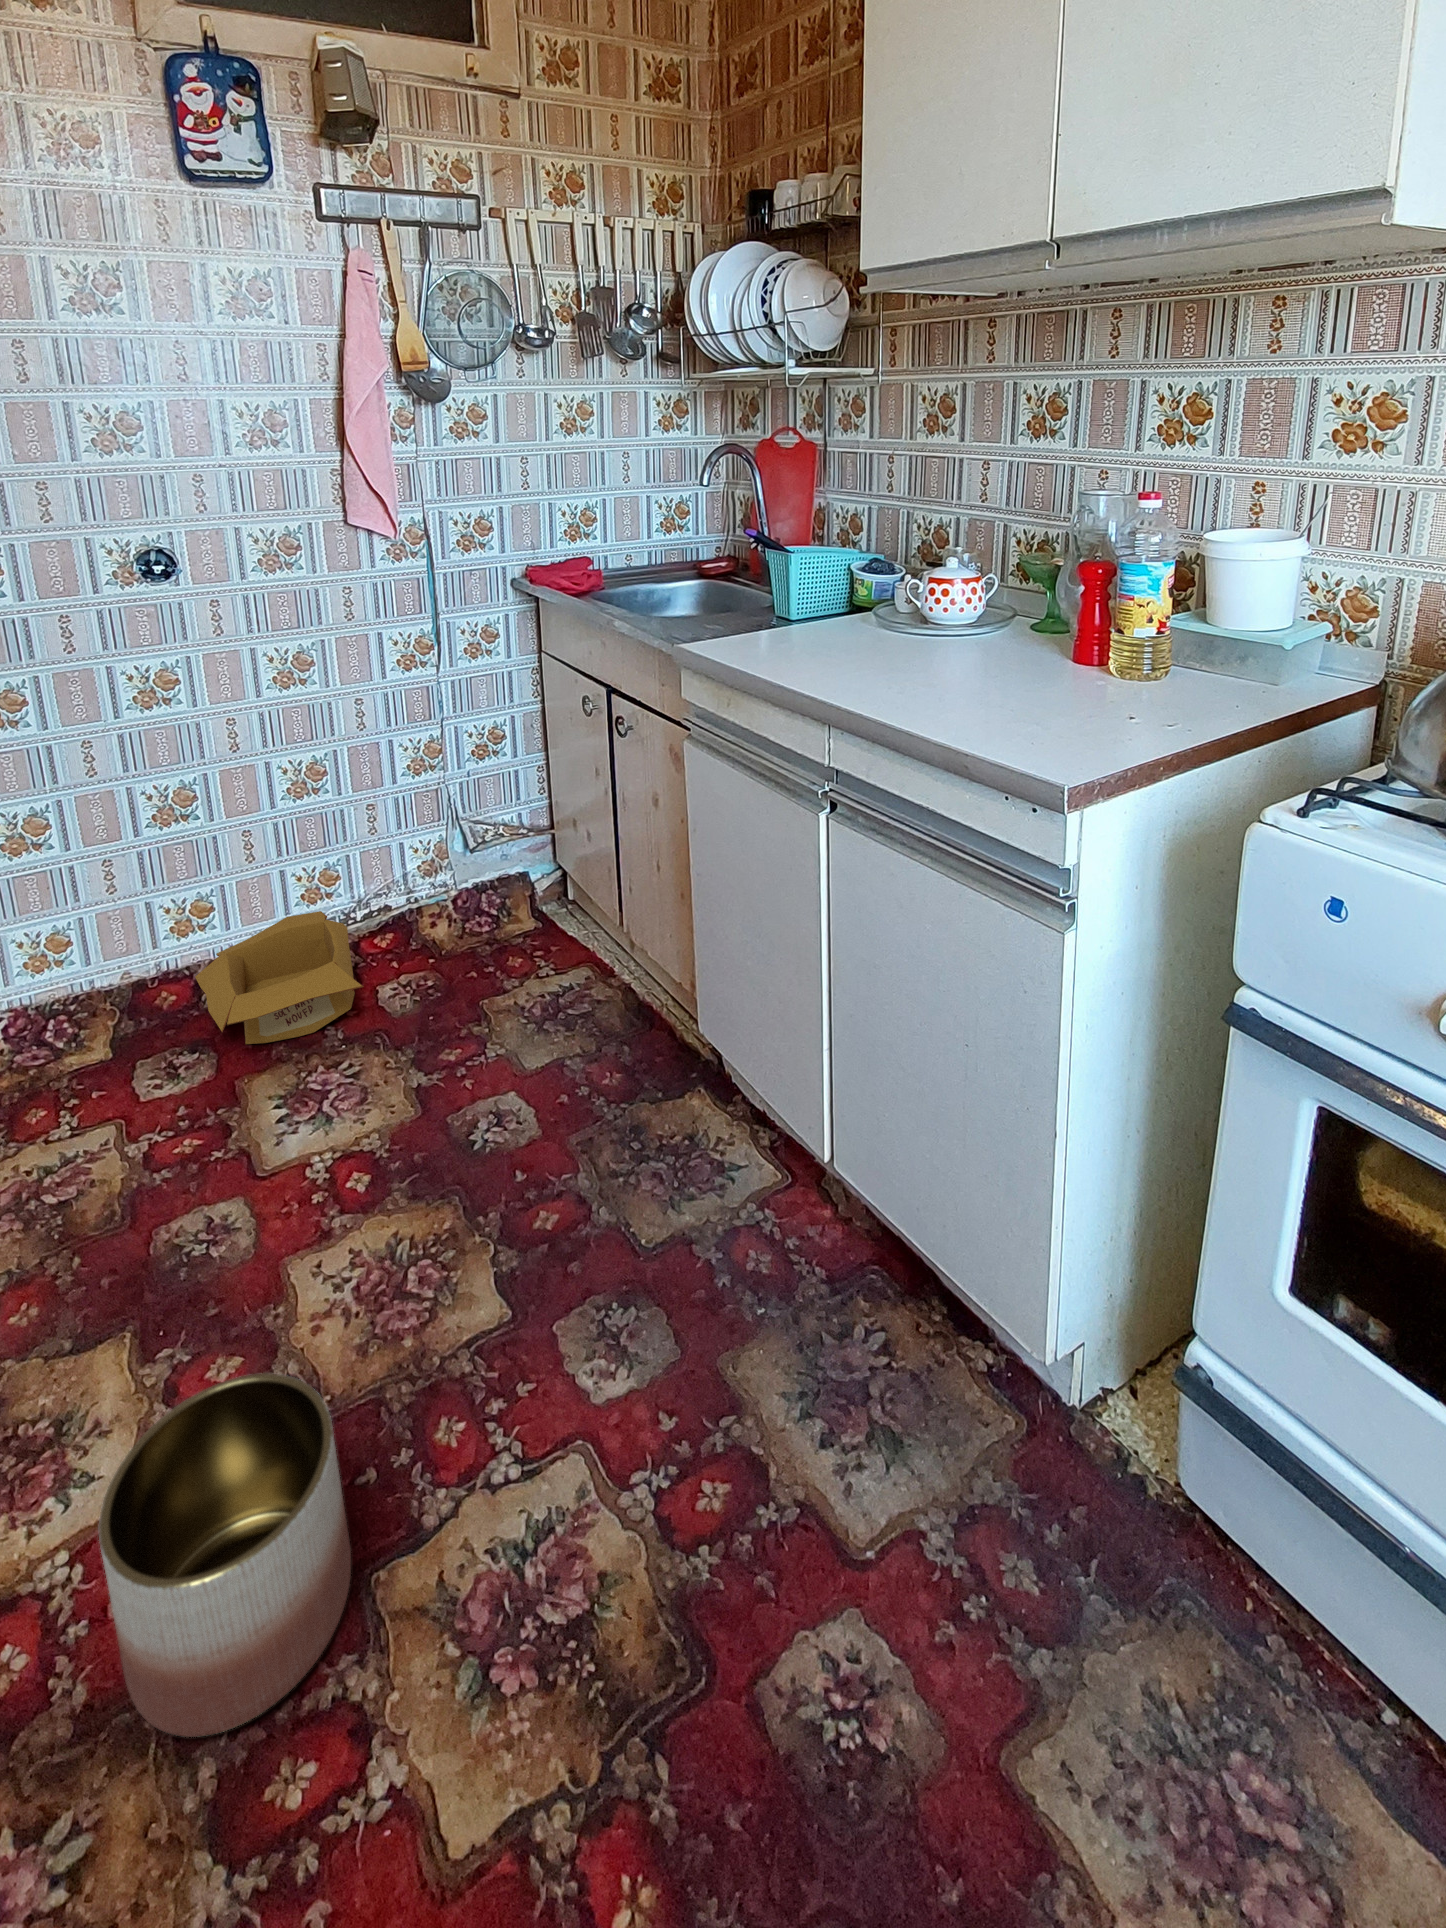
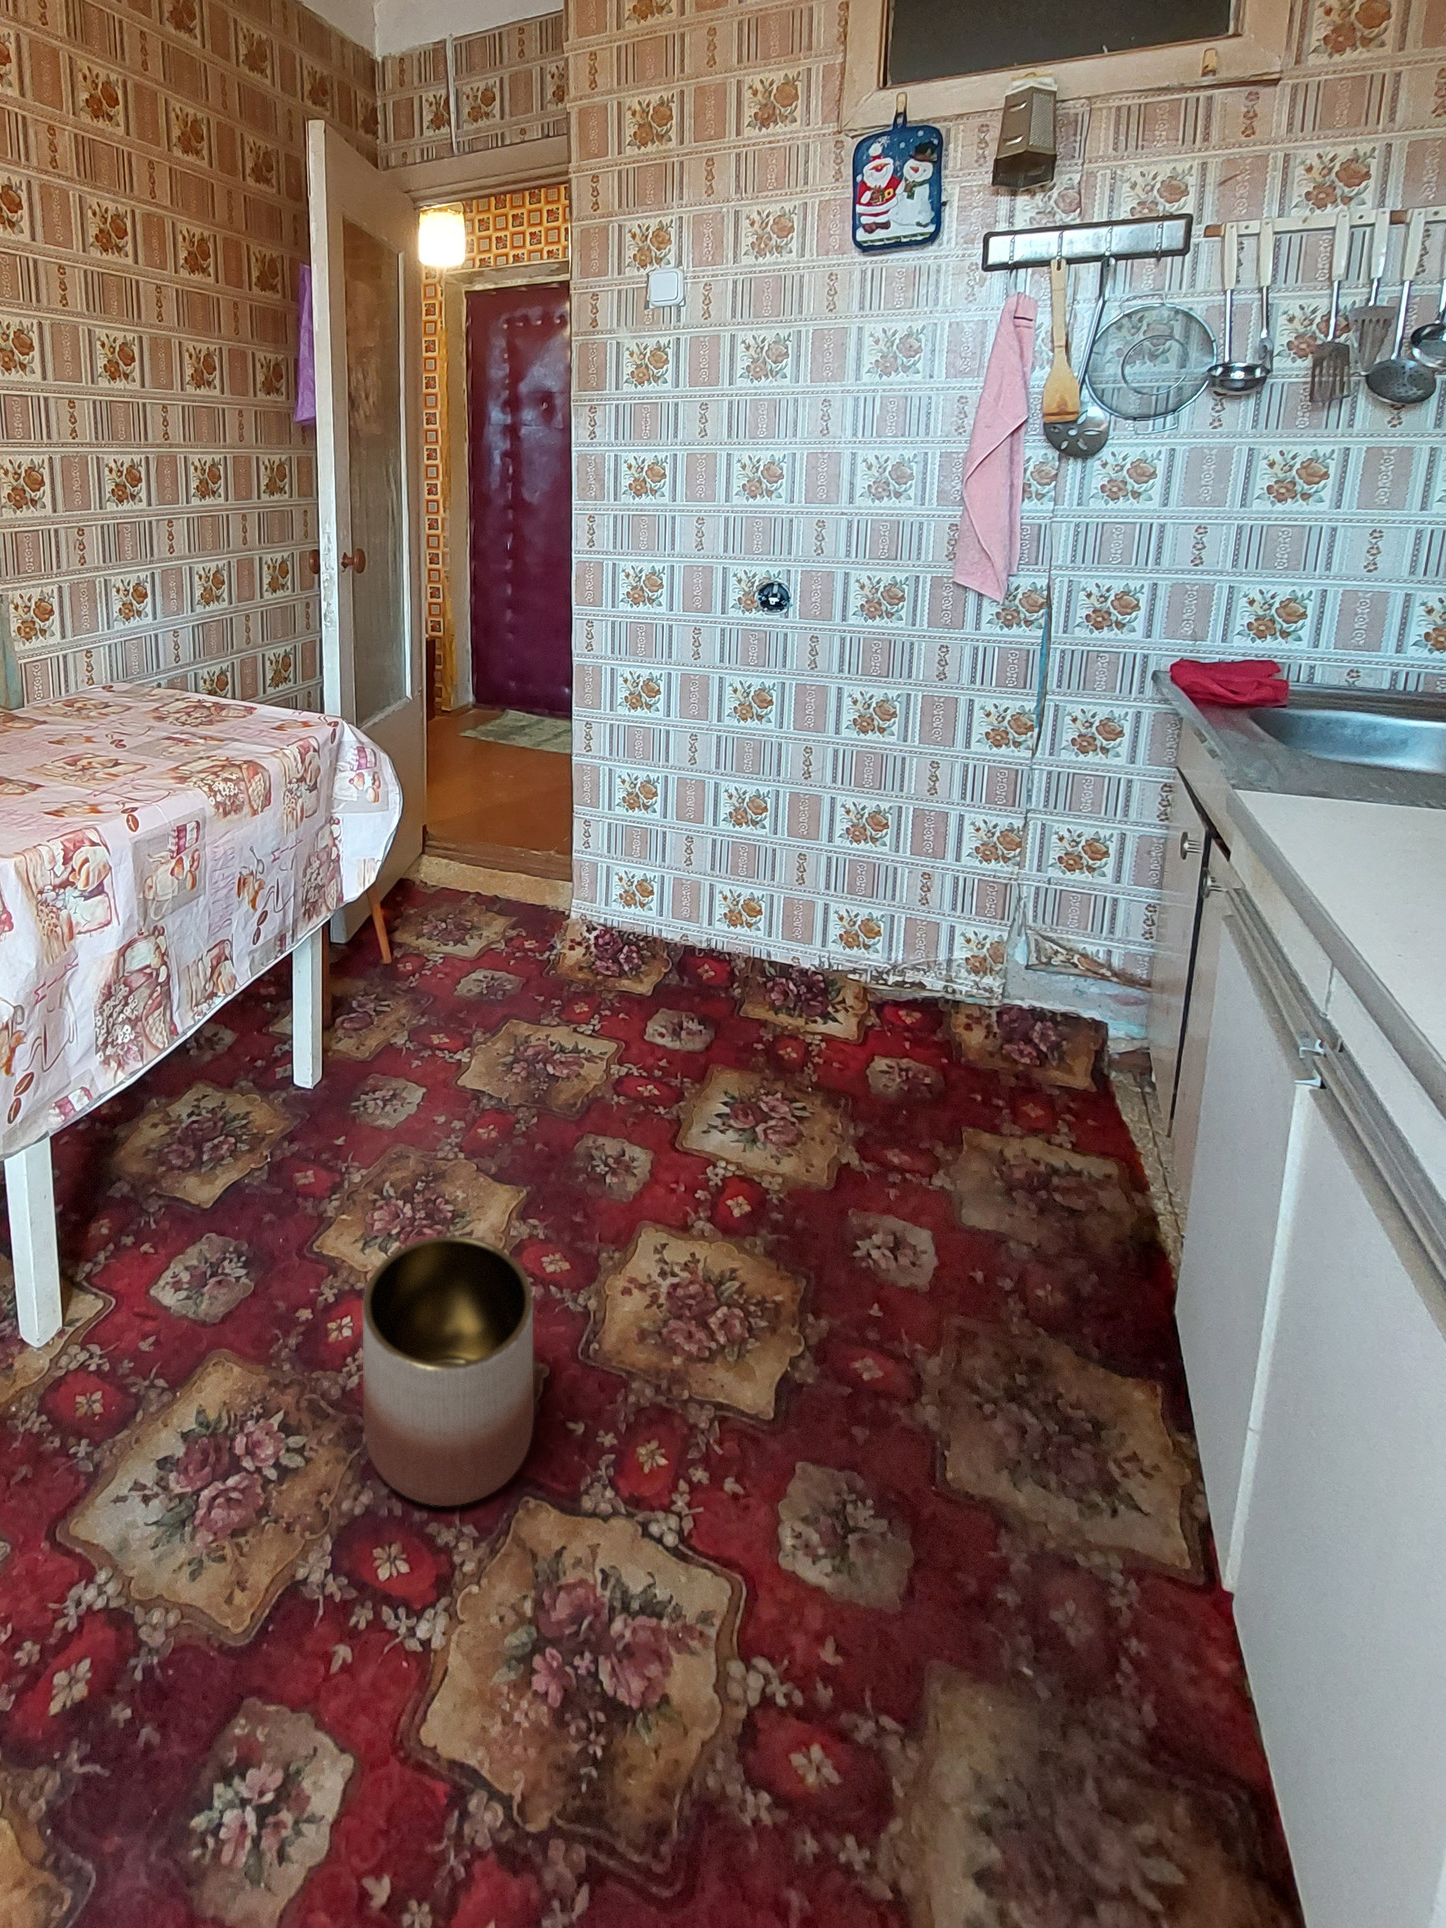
cardboard box: present [195,911,363,1044] -> none [716,949,868,1063]

